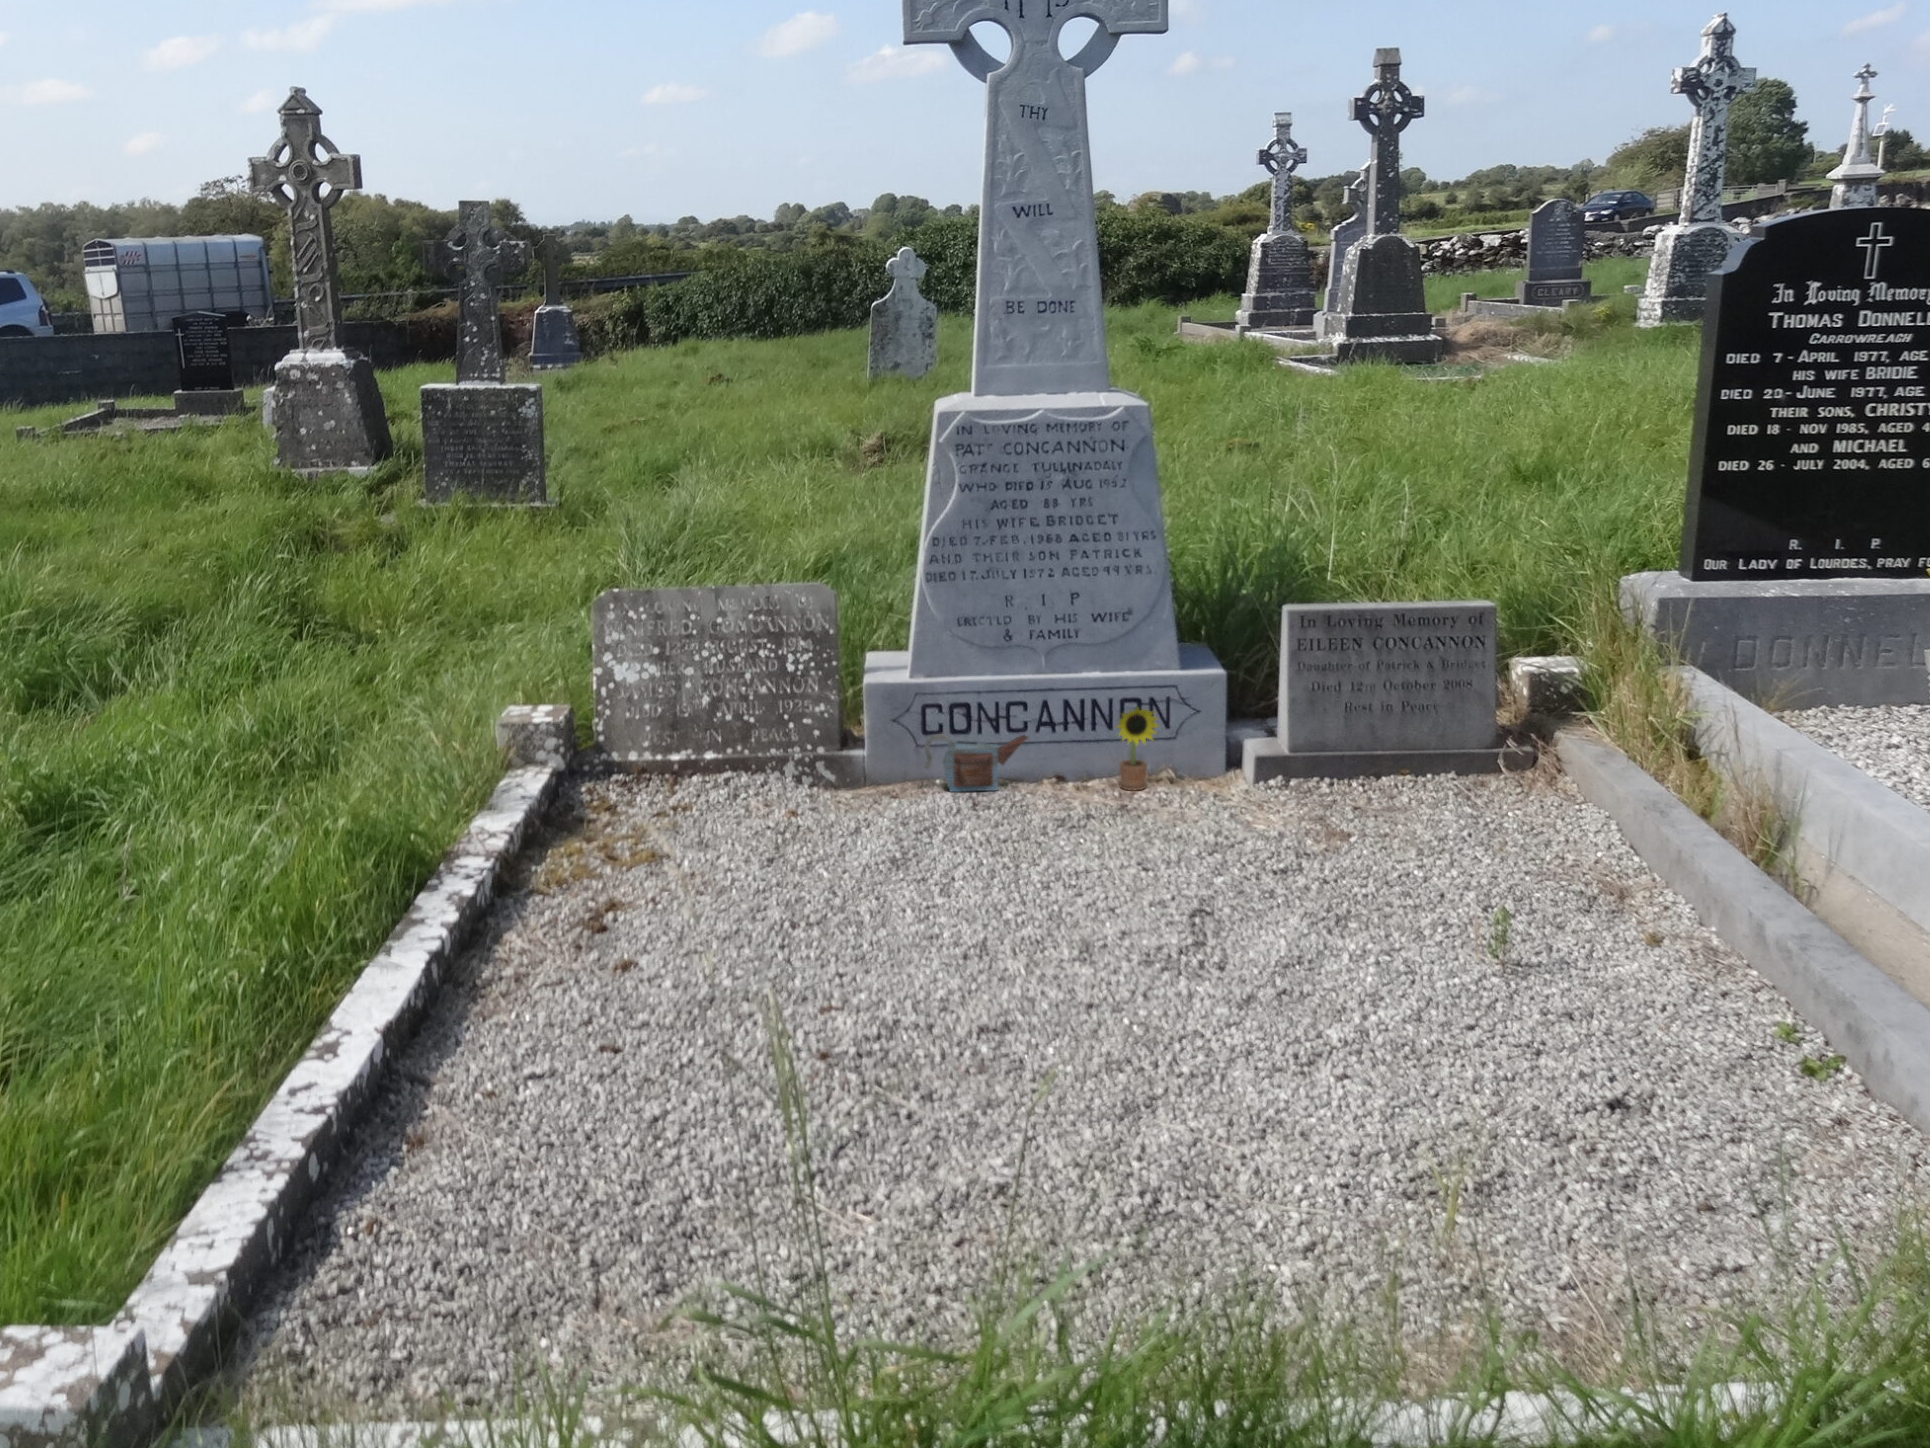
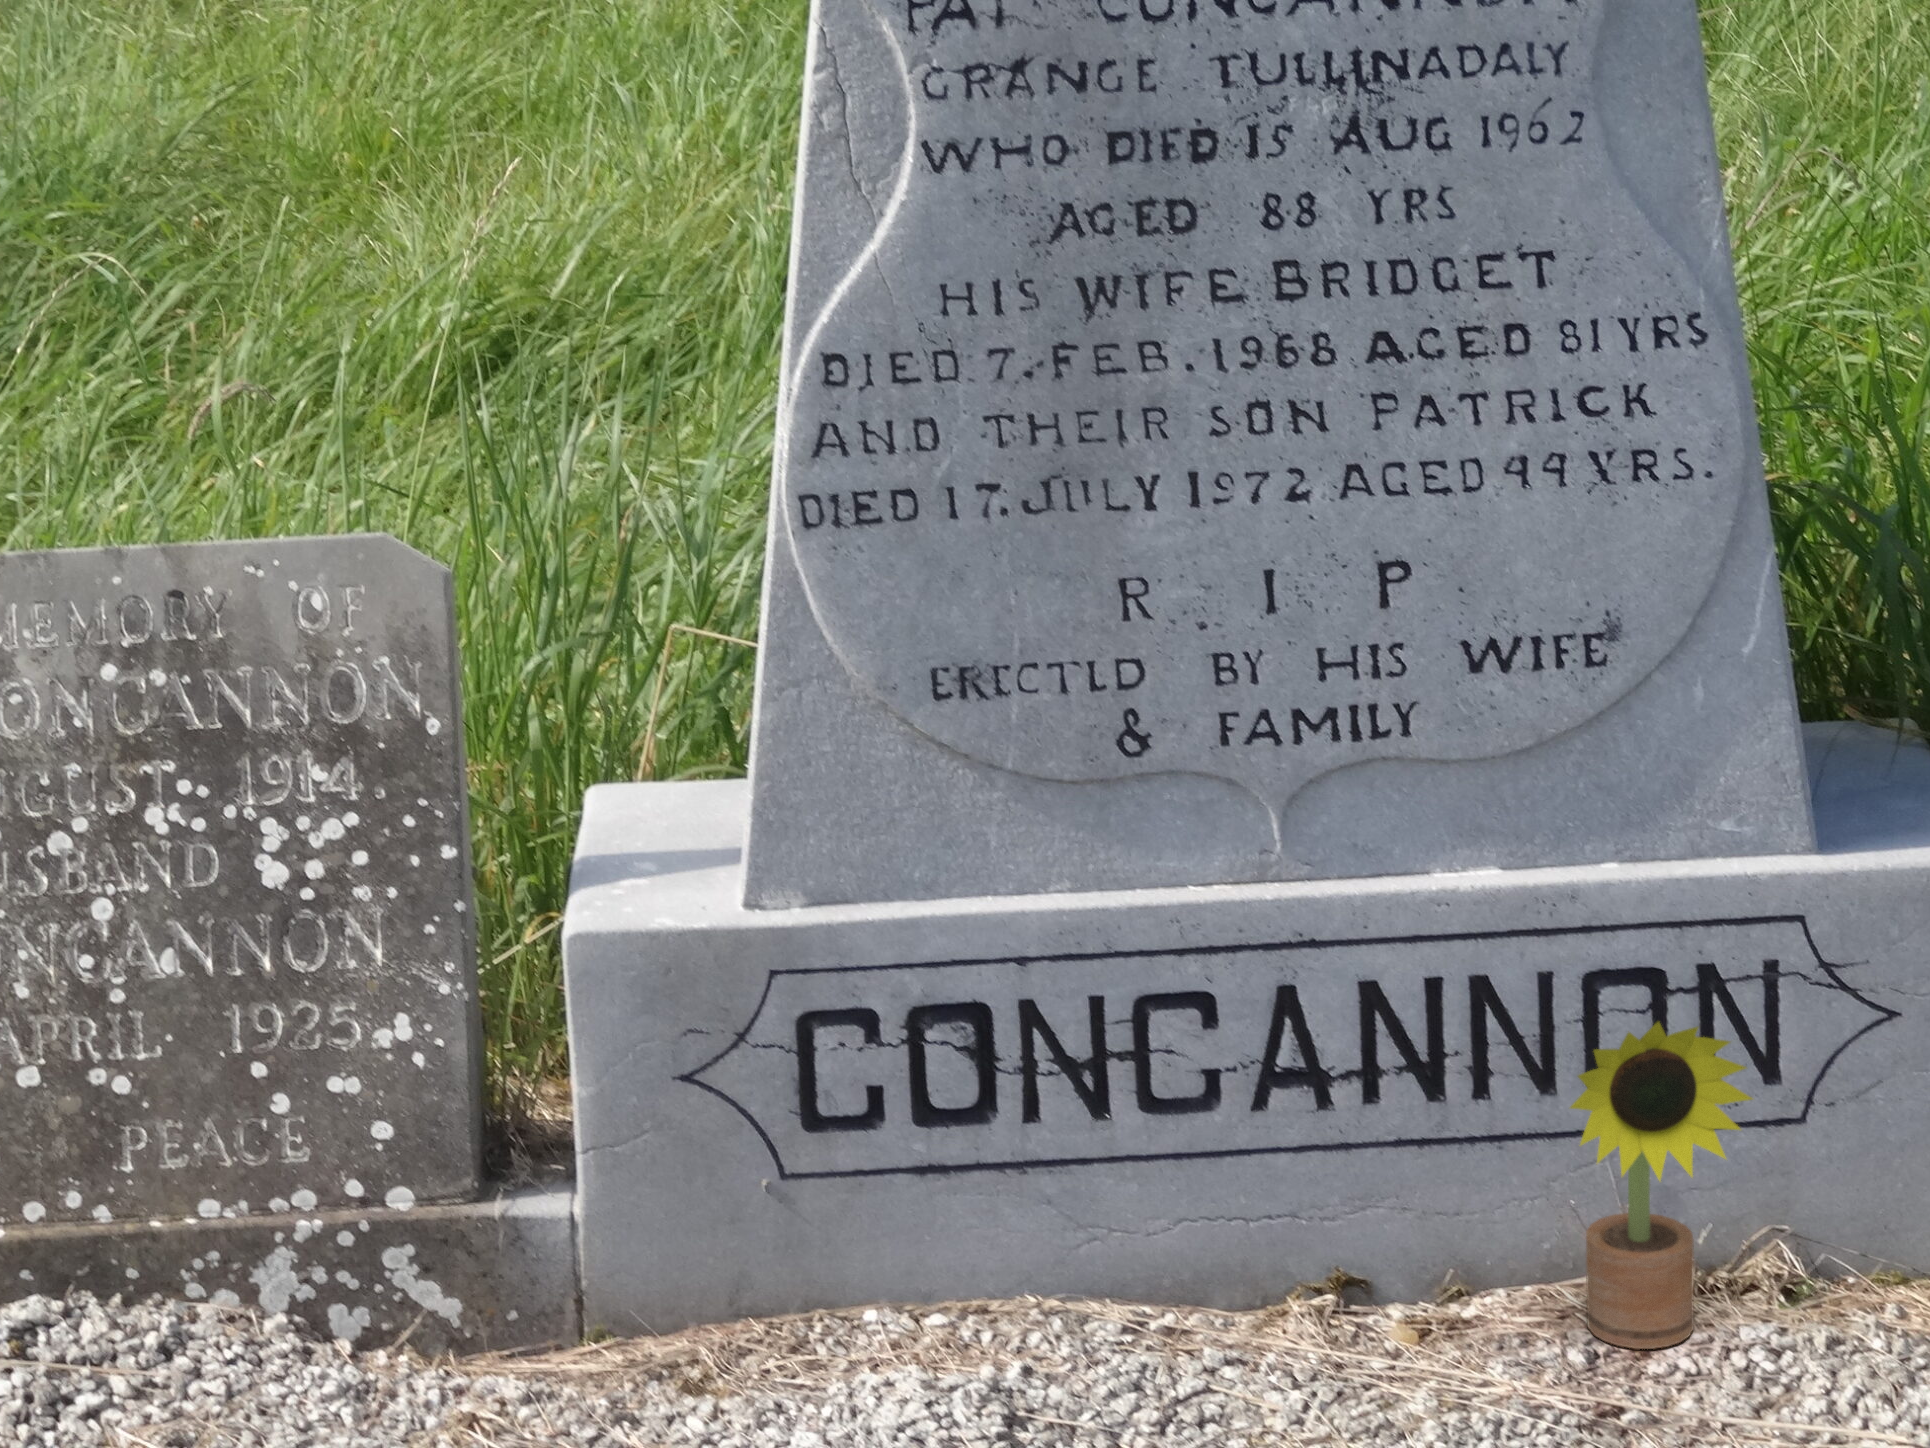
watering can: present [924,734,1028,792] -> none [801,1129,1220,1370]

